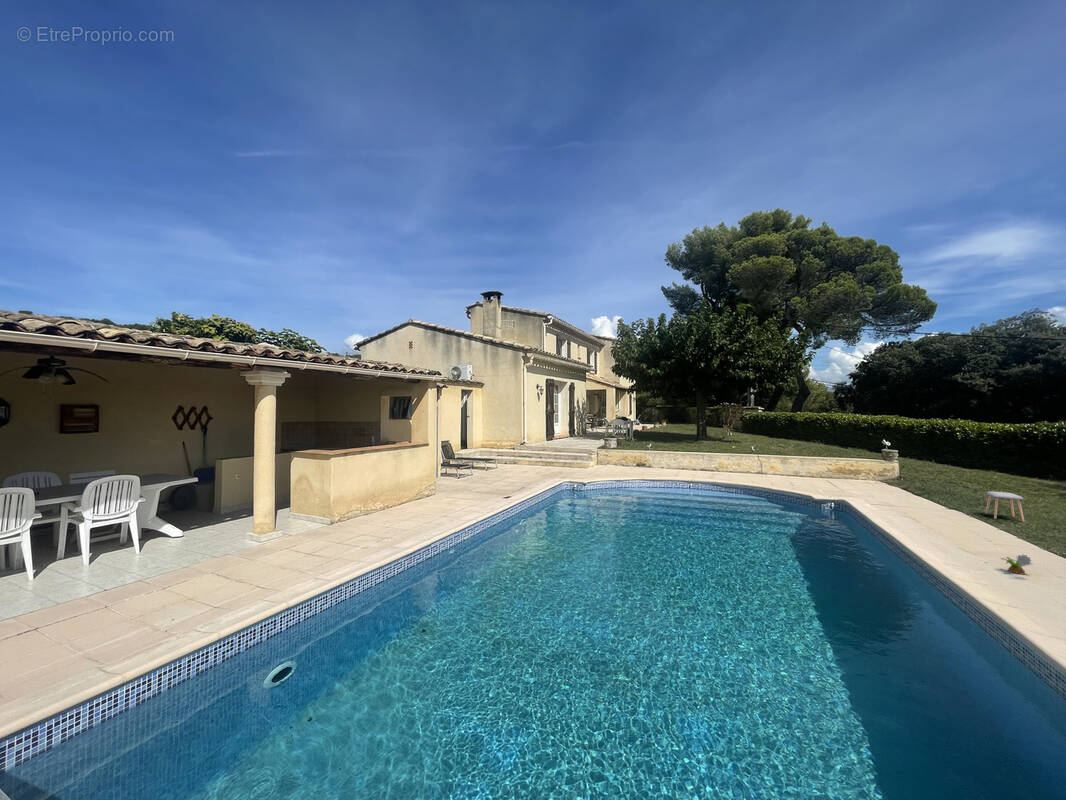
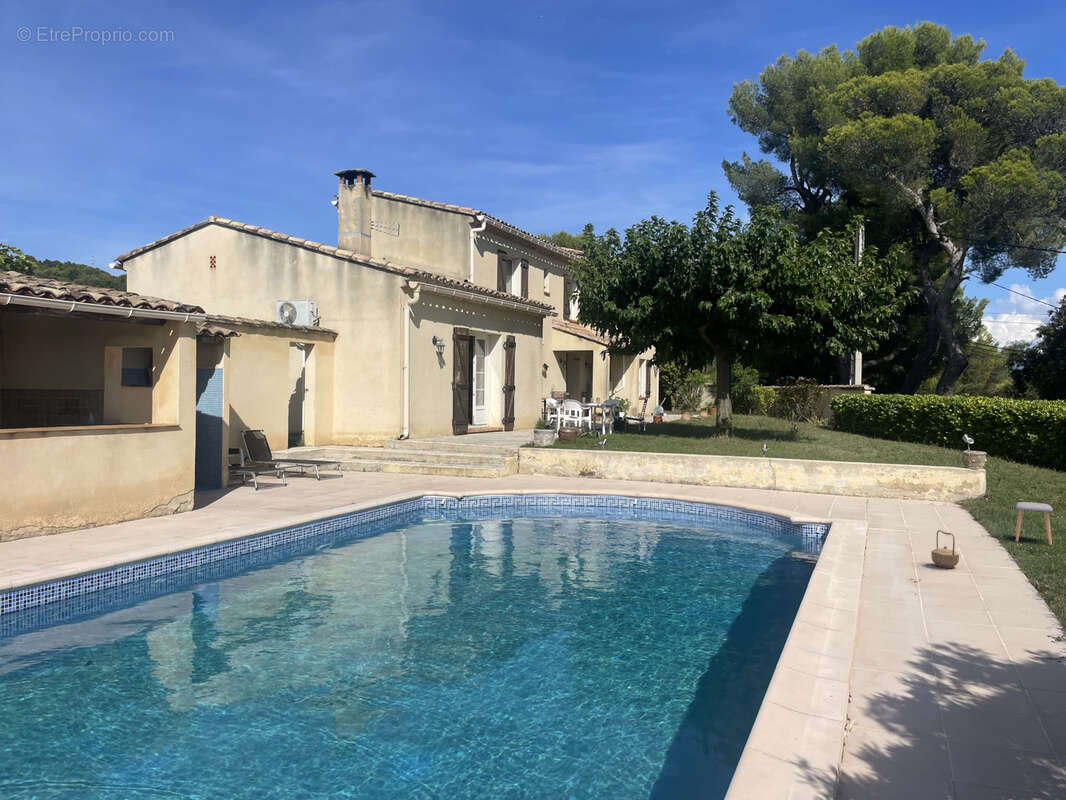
basket: none [978,519,1005,547] -> present [931,530,959,568]
decorative plant: present [1002,554,1031,574] -> none [902,563,935,591]

